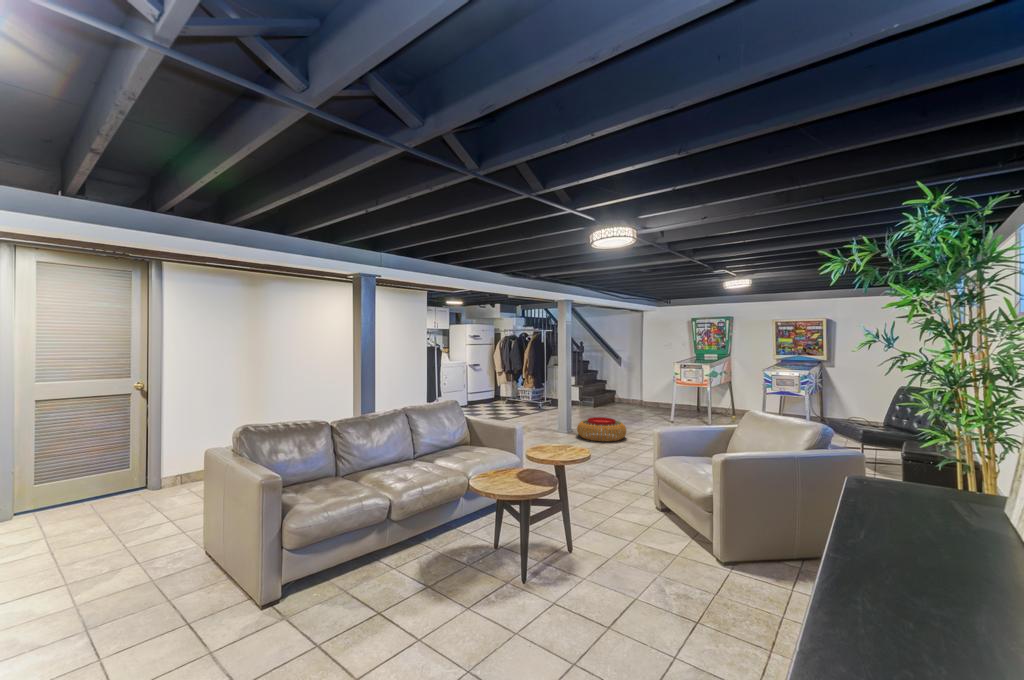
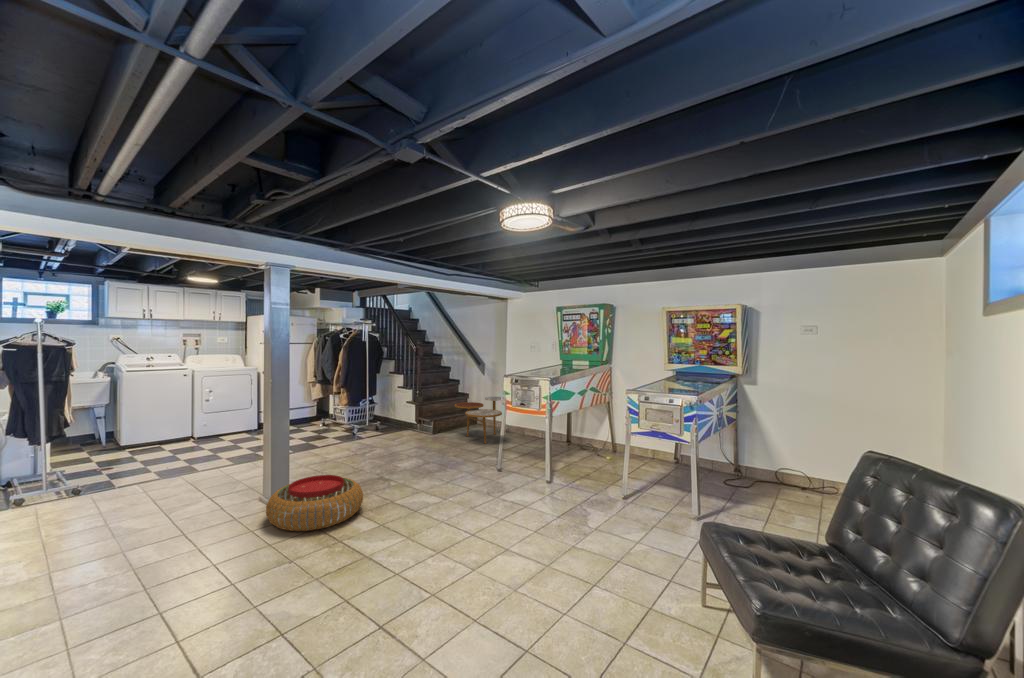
side table: none [609,381,648,412] -> present [455,397,502,444]

